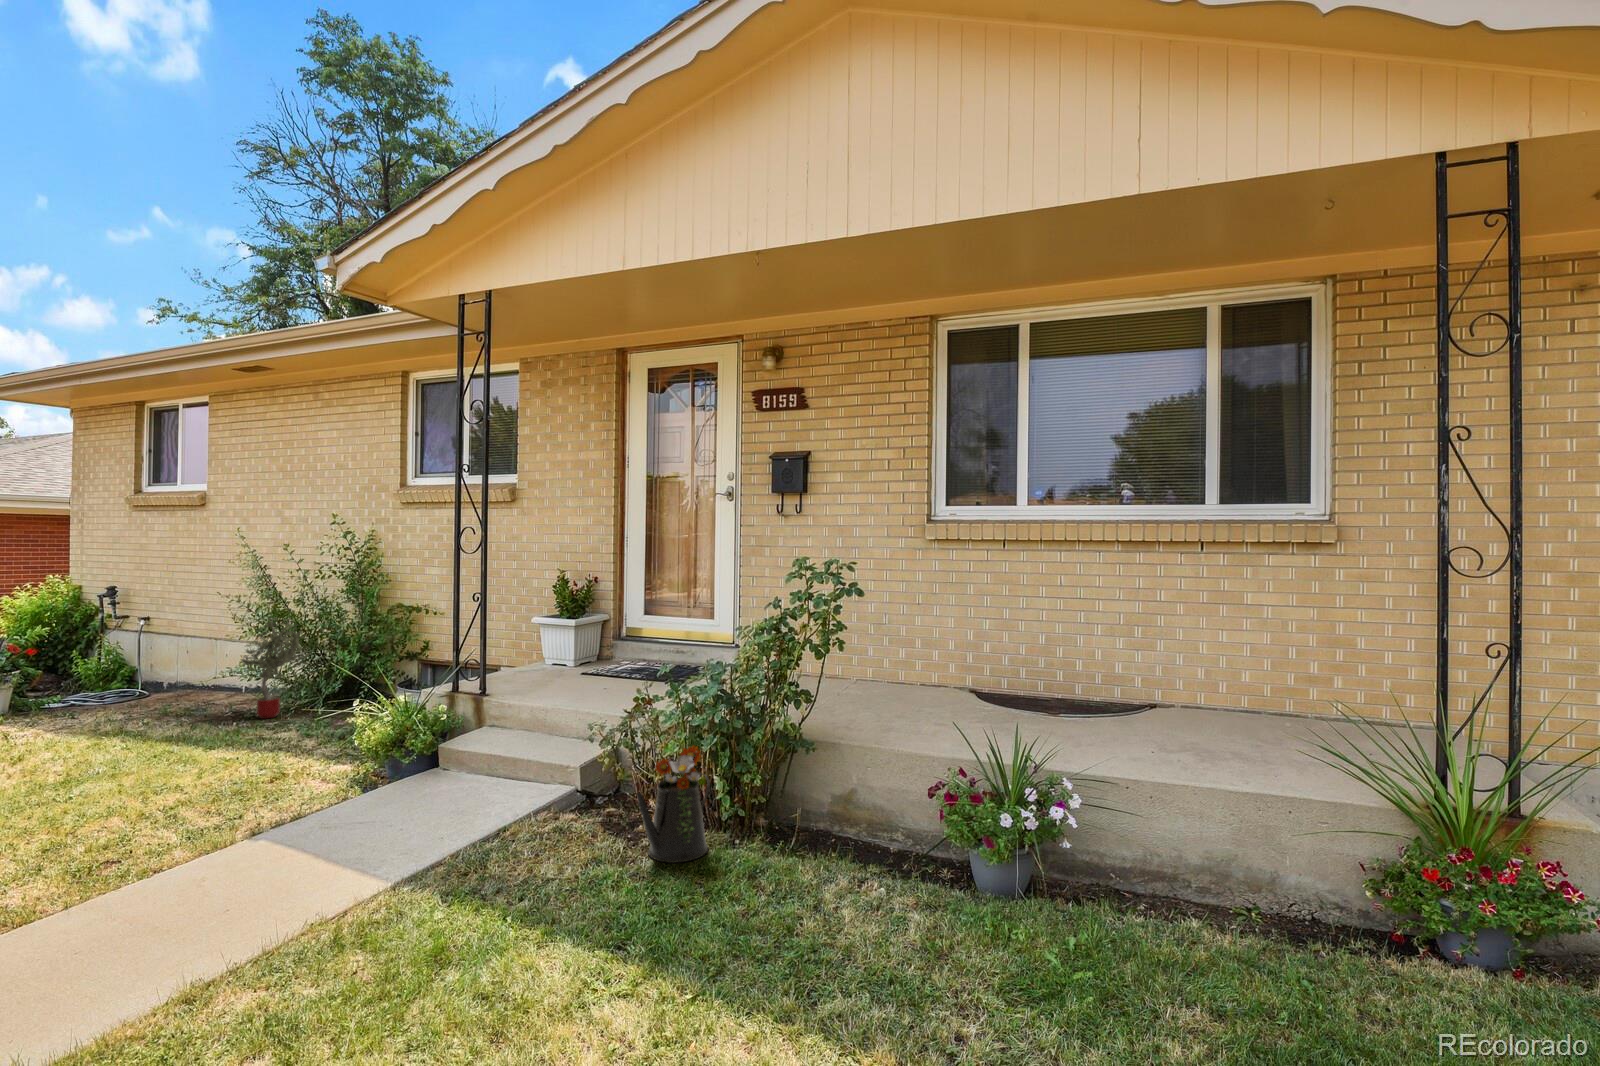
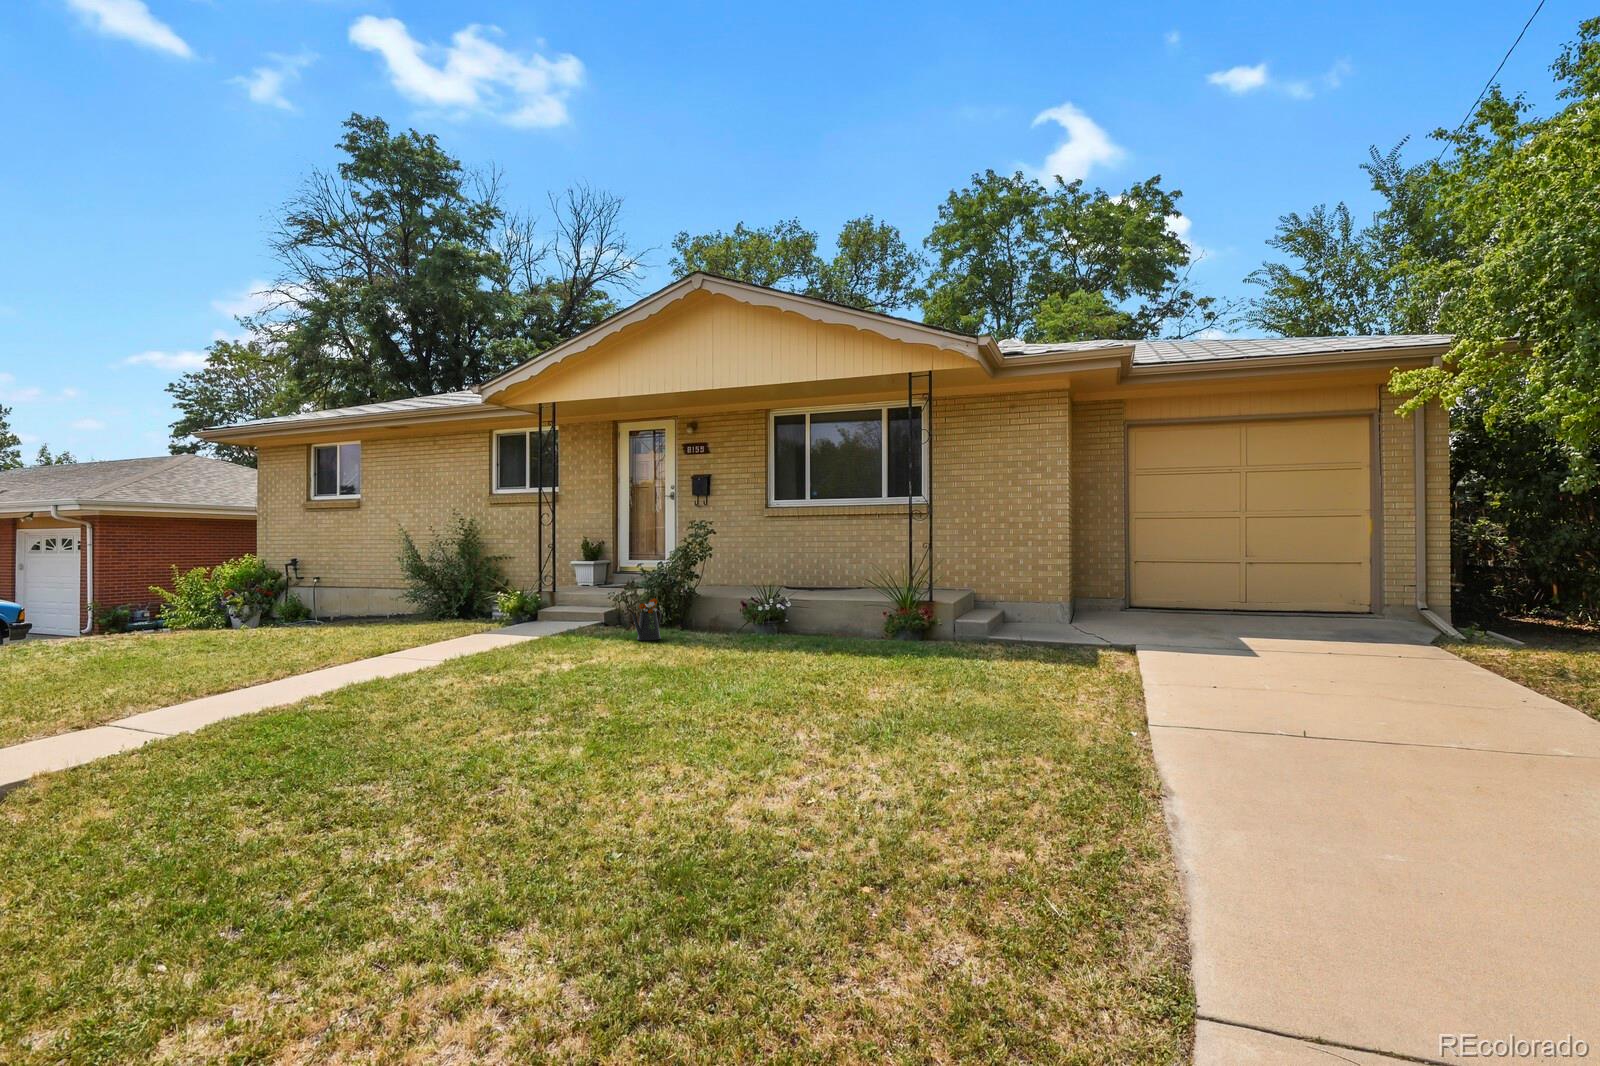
potted tree: present [241,618,309,719] -> none [405,567,444,622]

